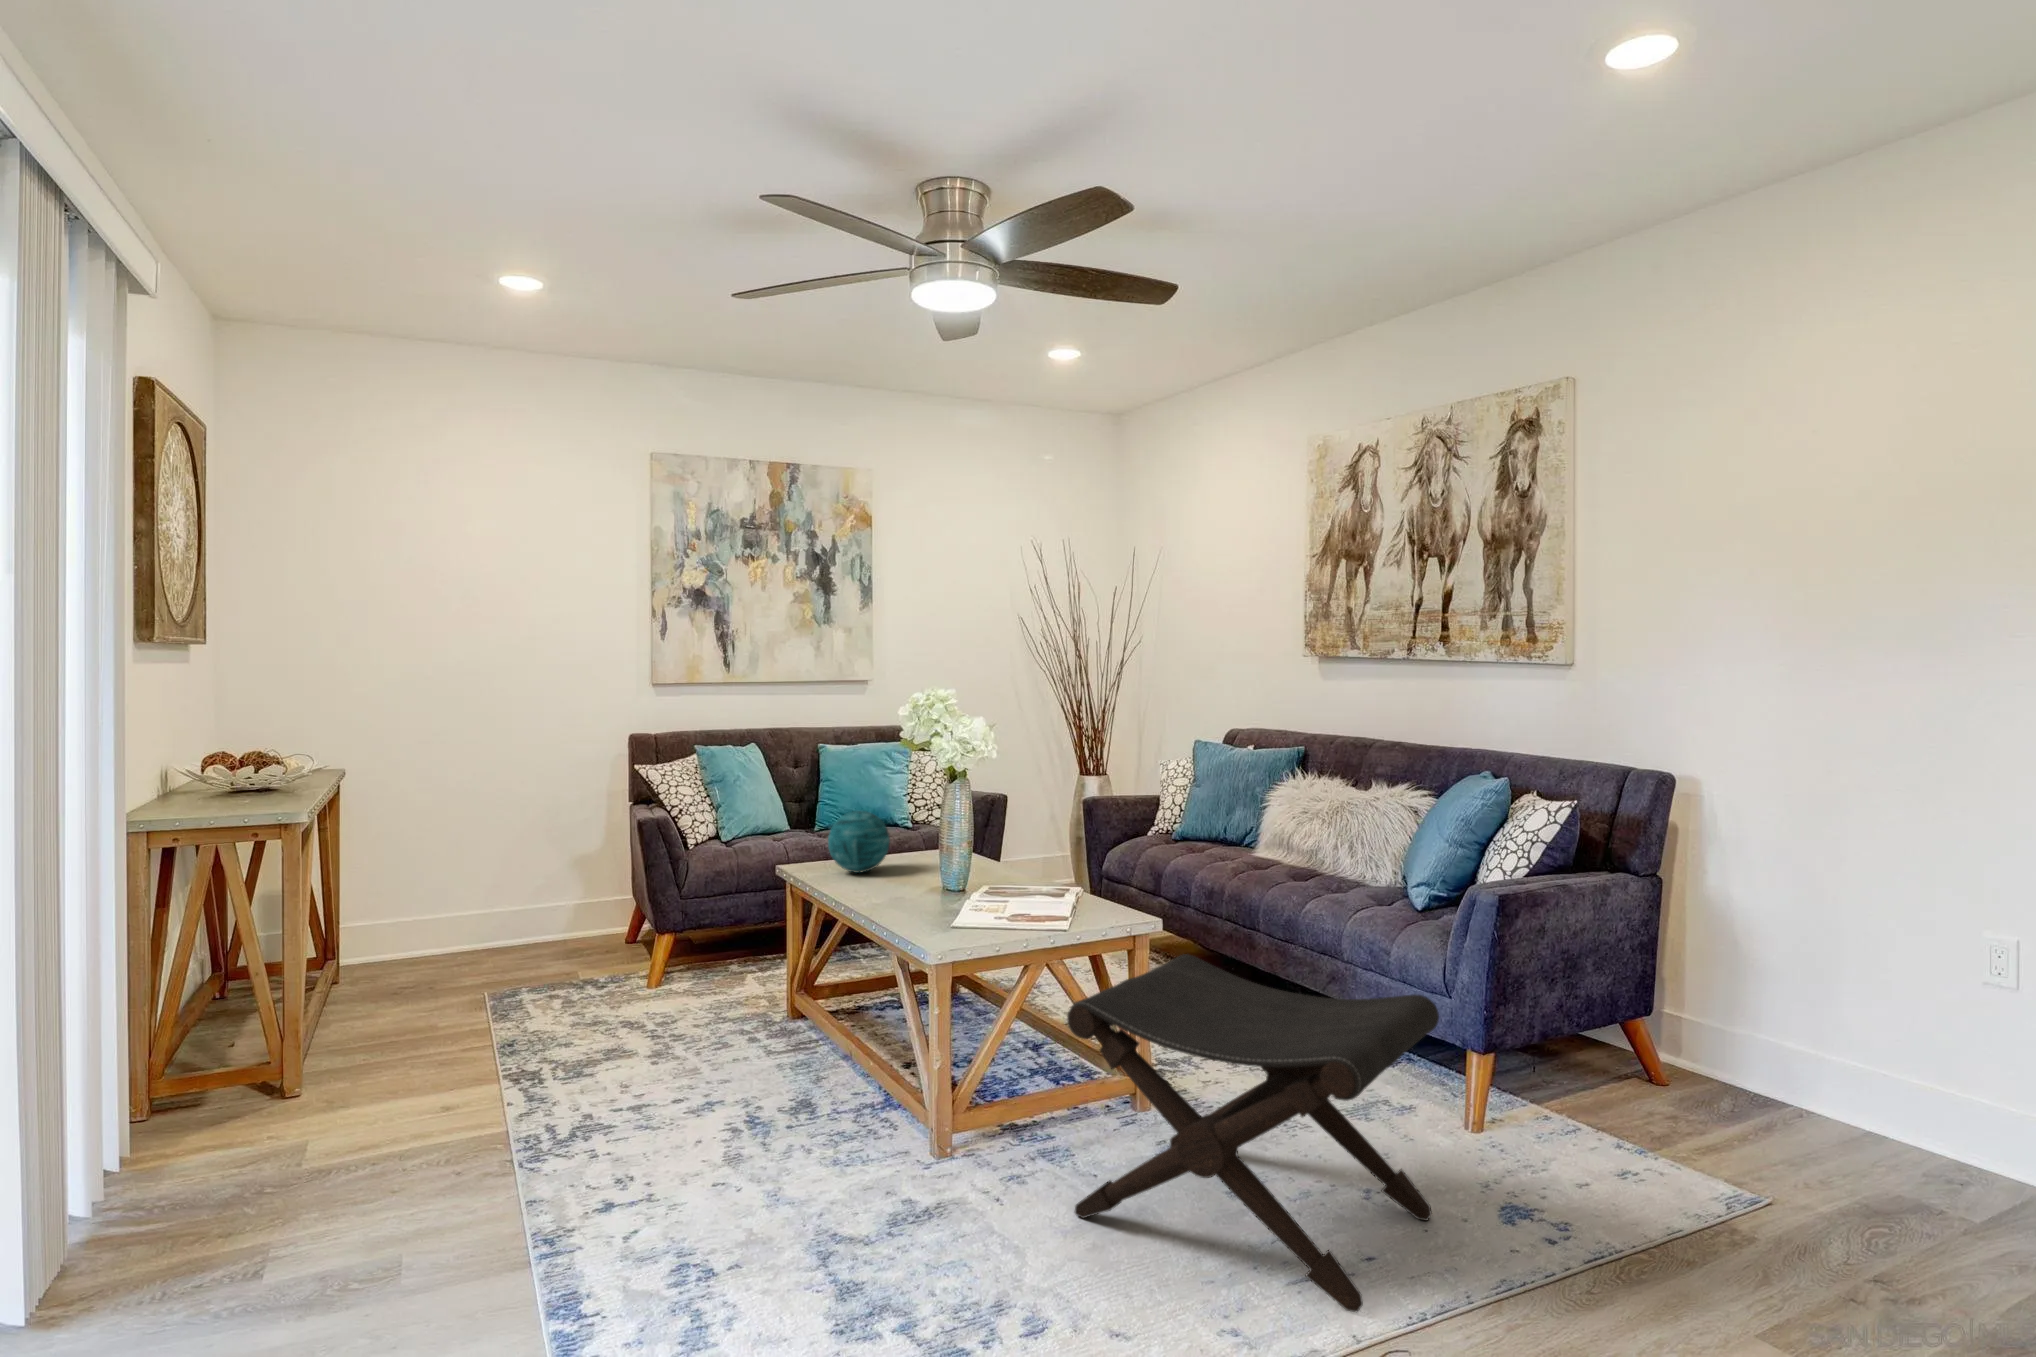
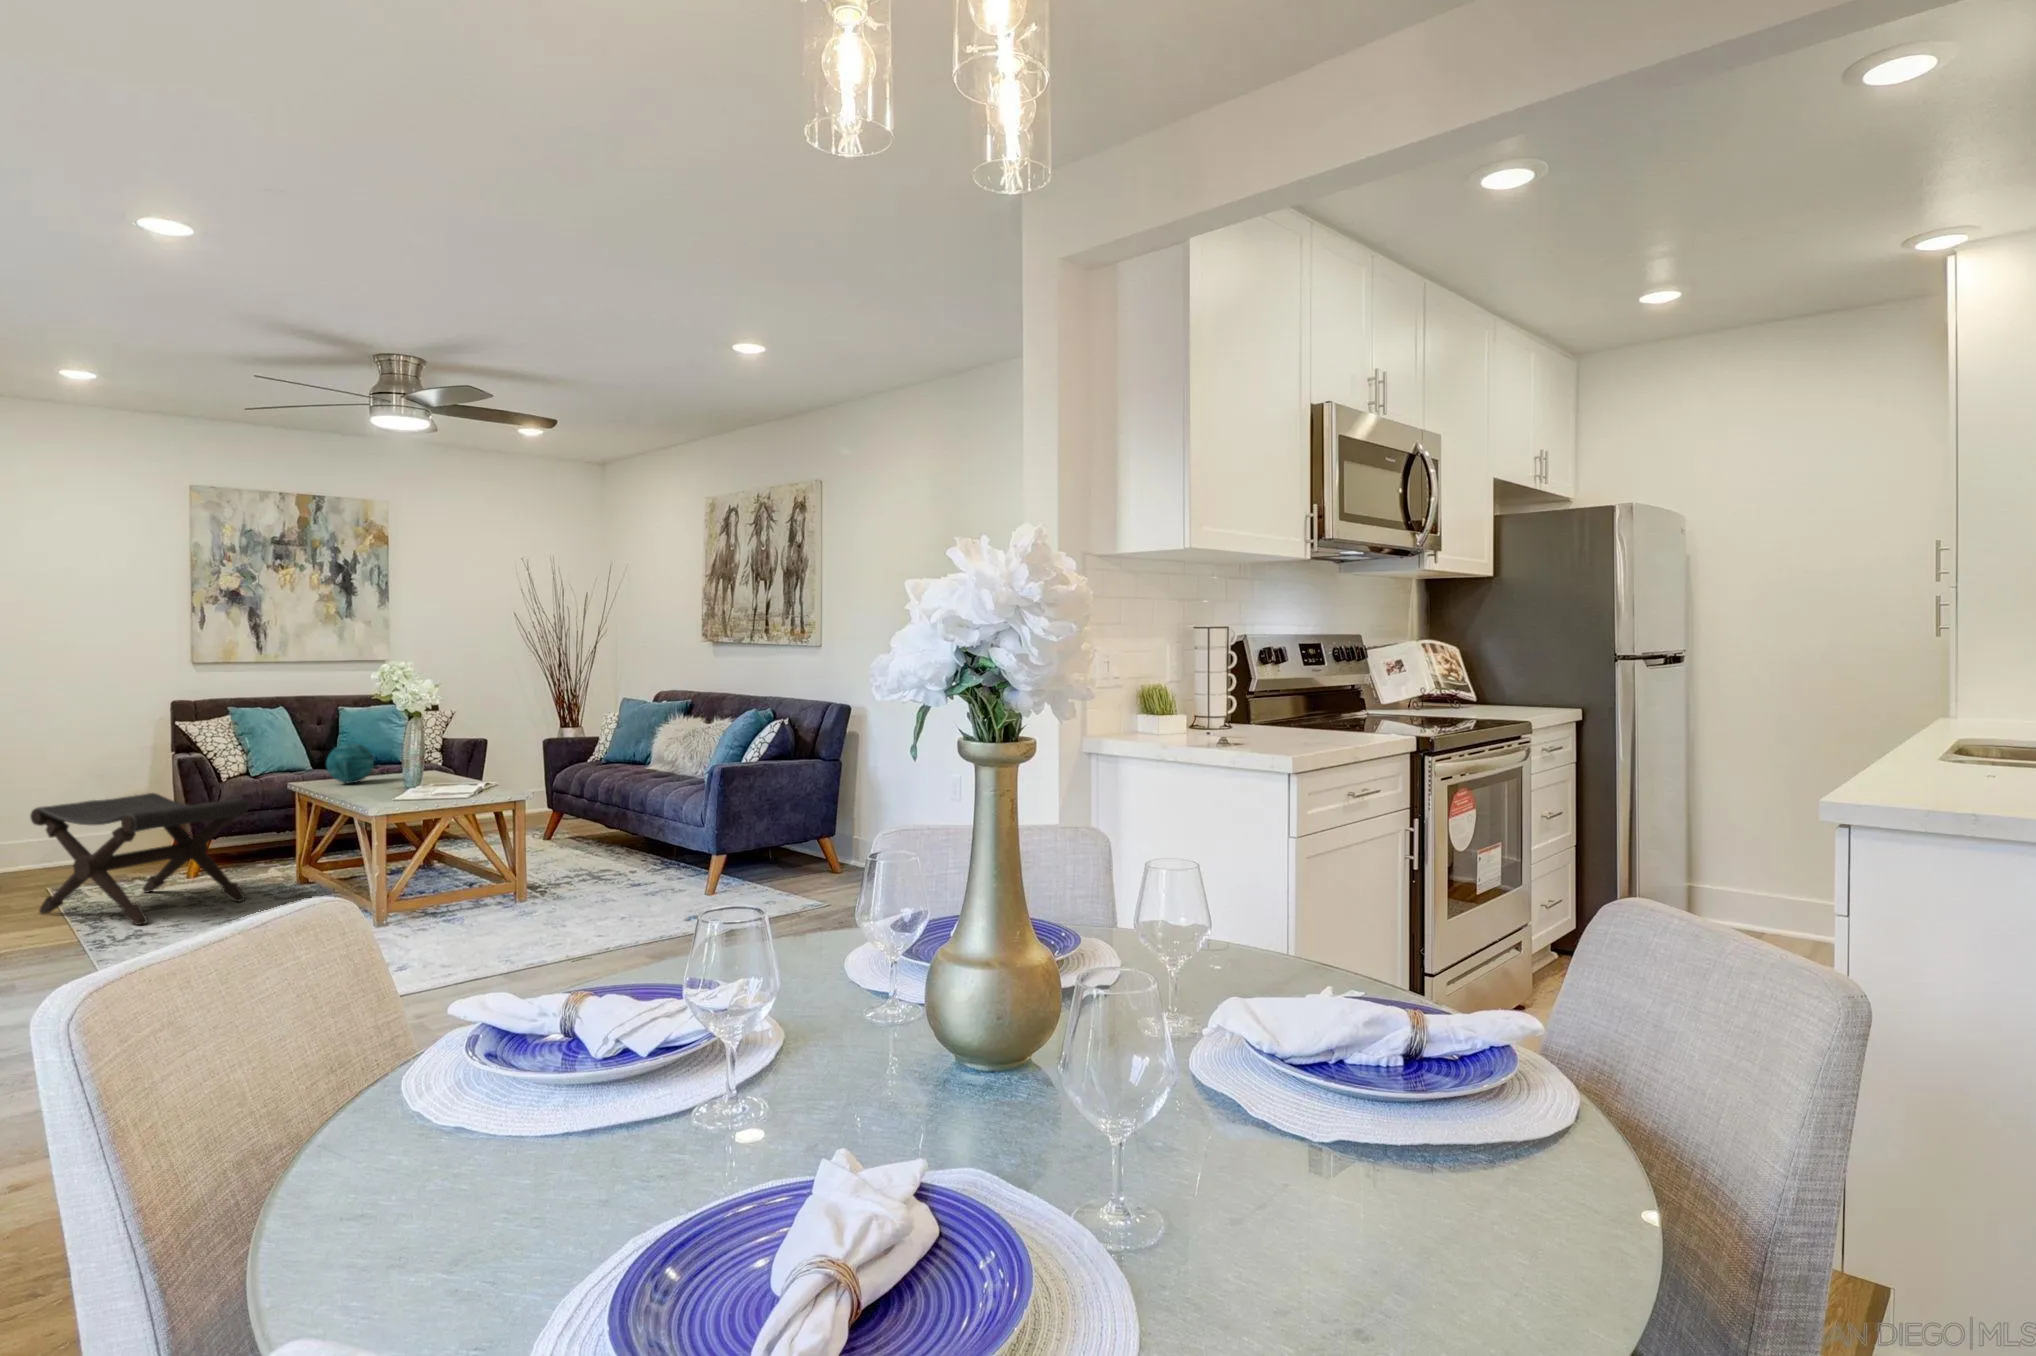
footstool: present [1067,954,1439,1312] -> present [30,793,248,925]

